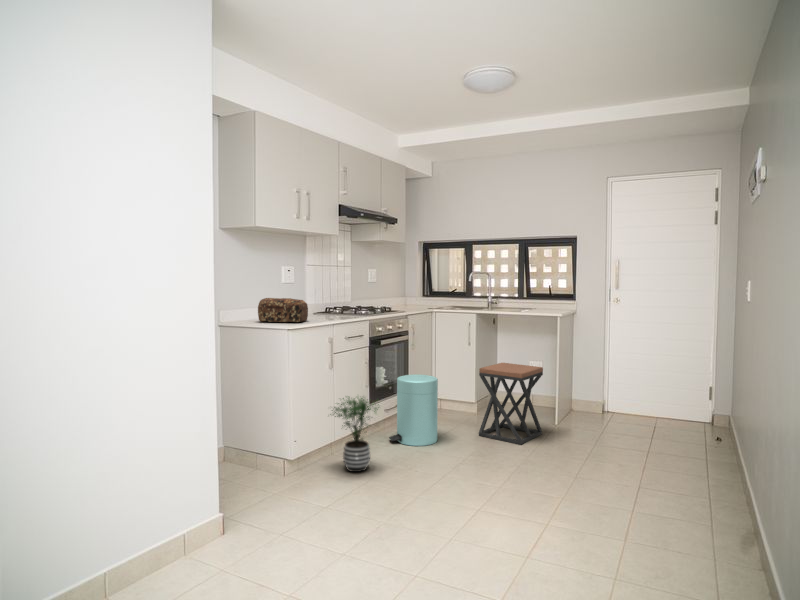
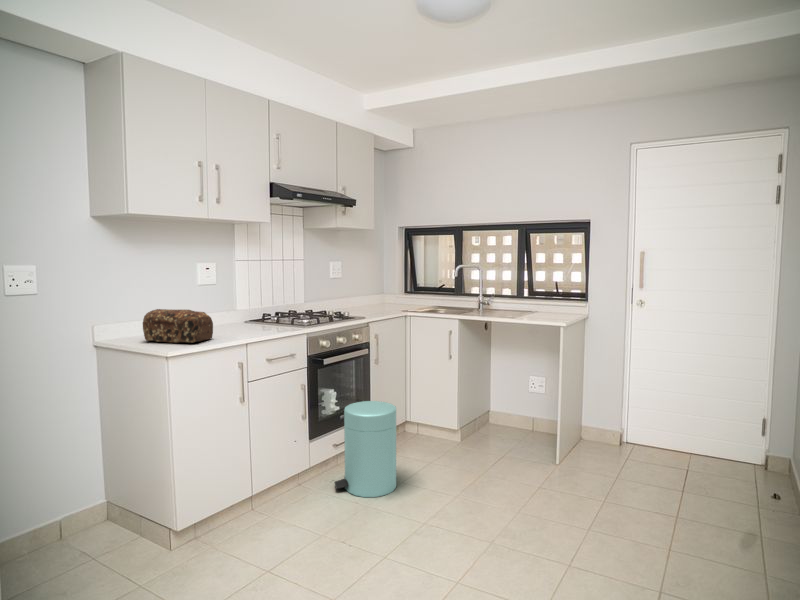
stool: present [479,363,543,445] -> none [452,384,537,499]
potted plant: present [330,397,379,472] -> none [229,439,304,546]

